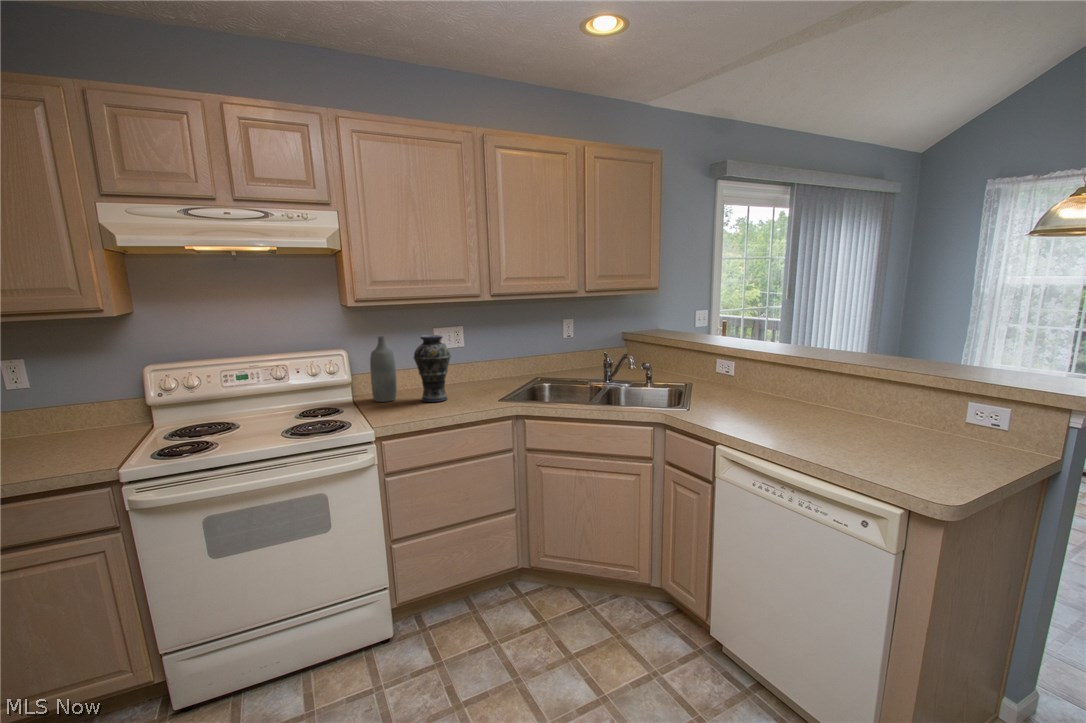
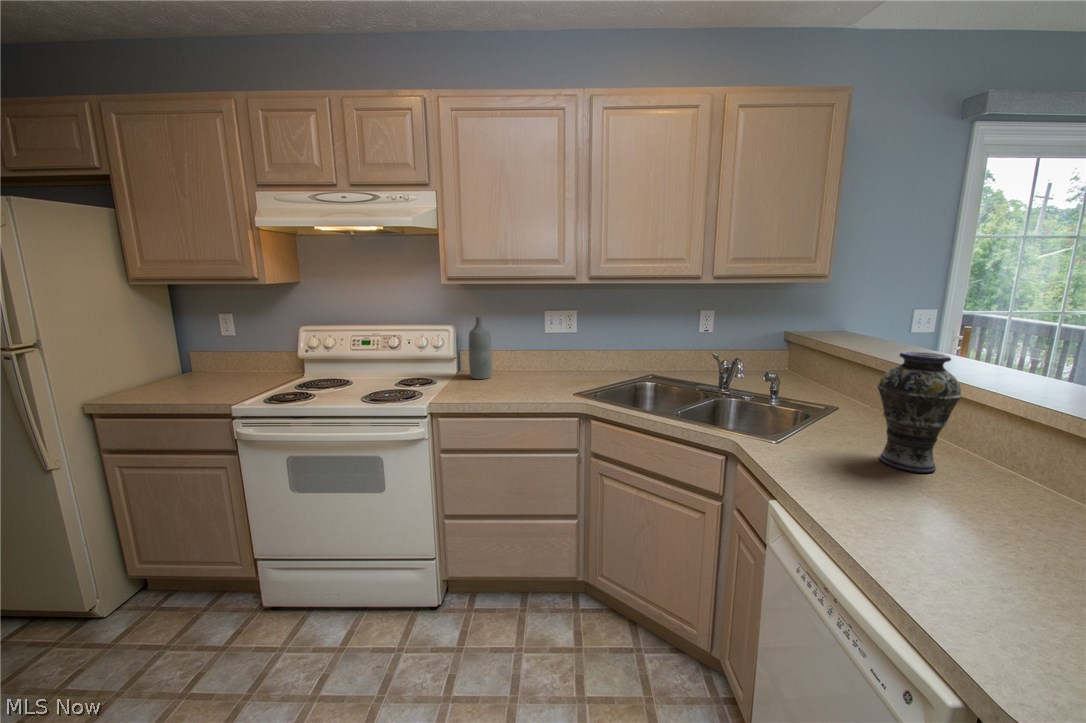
vase: present [414,335,451,402] -> present [877,351,962,473]

